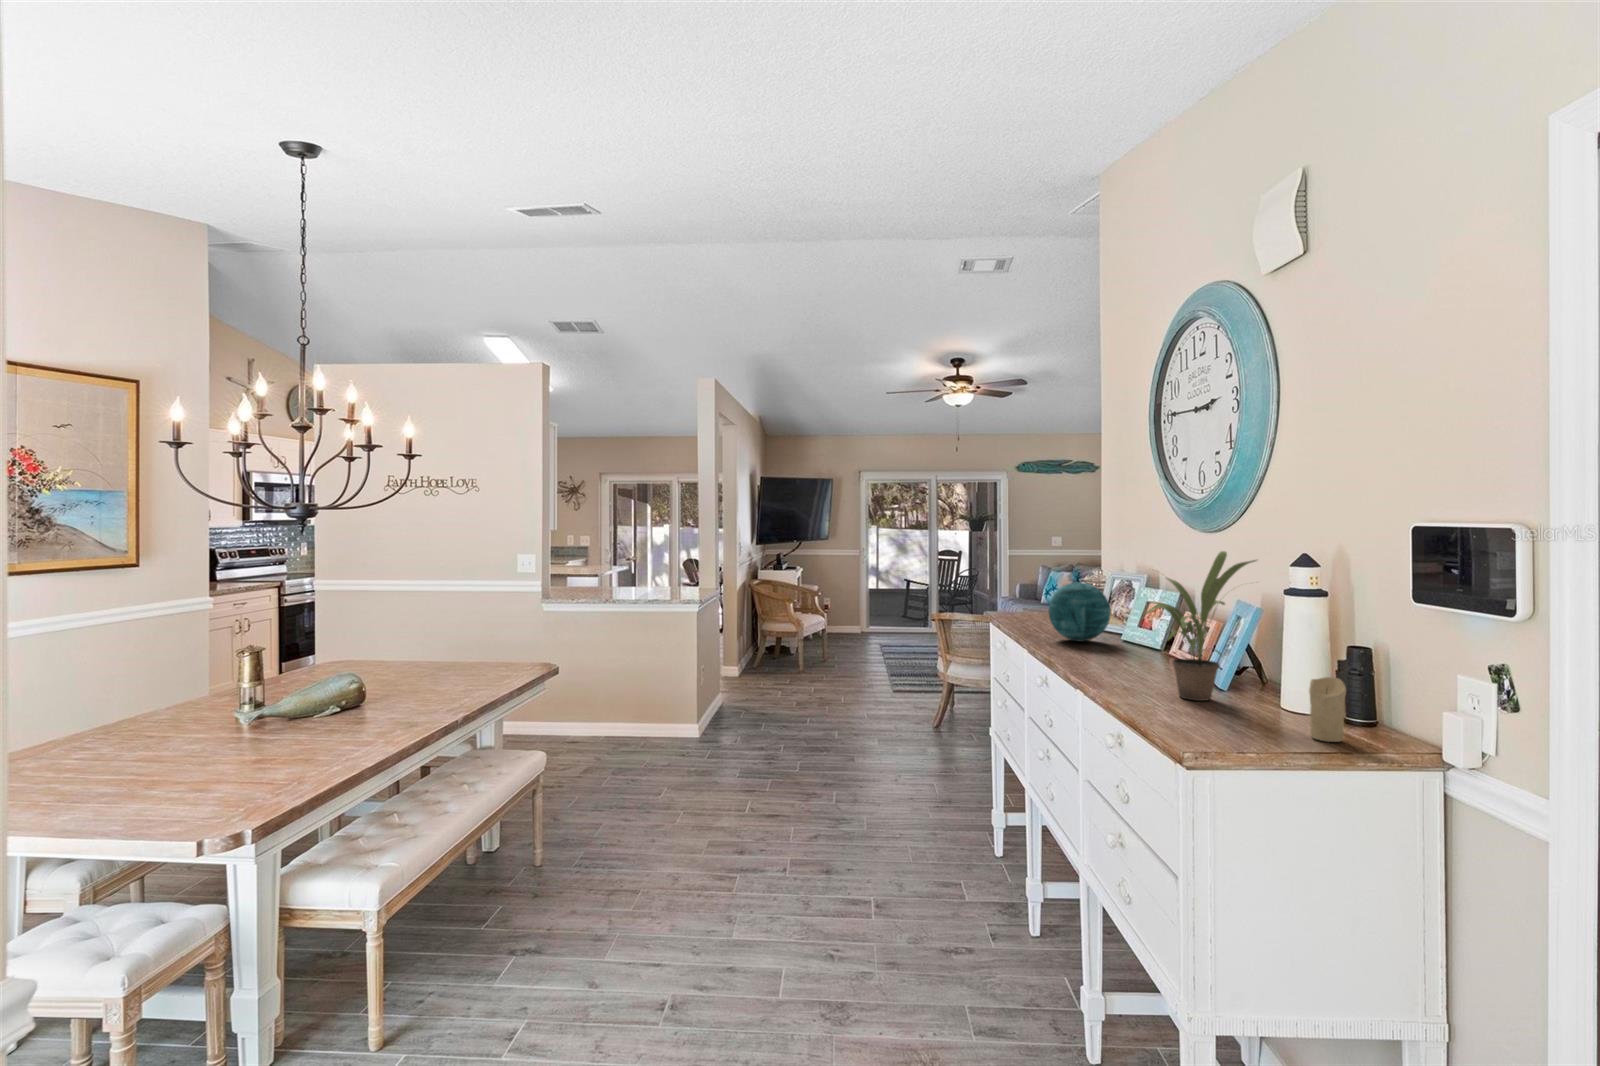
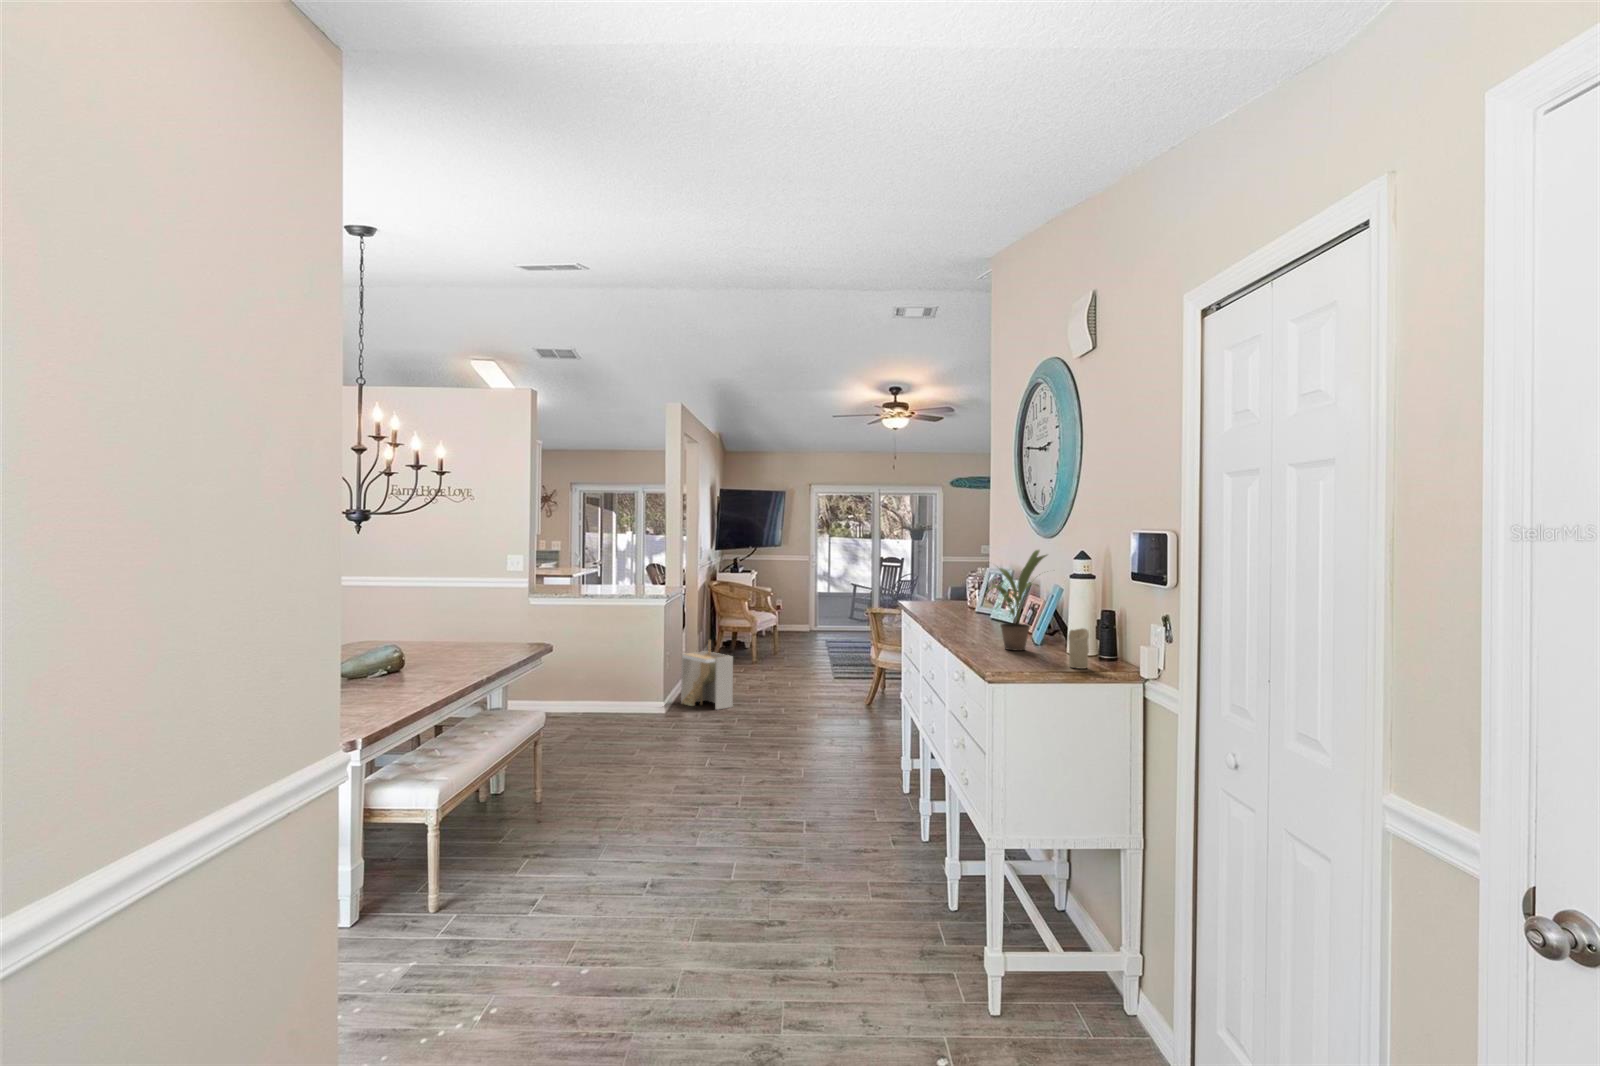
decorative orb: present [1049,582,1111,641] -> none [937,575,983,620]
storage bin: none [719,649,778,729] -> present [681,641,733,710]

